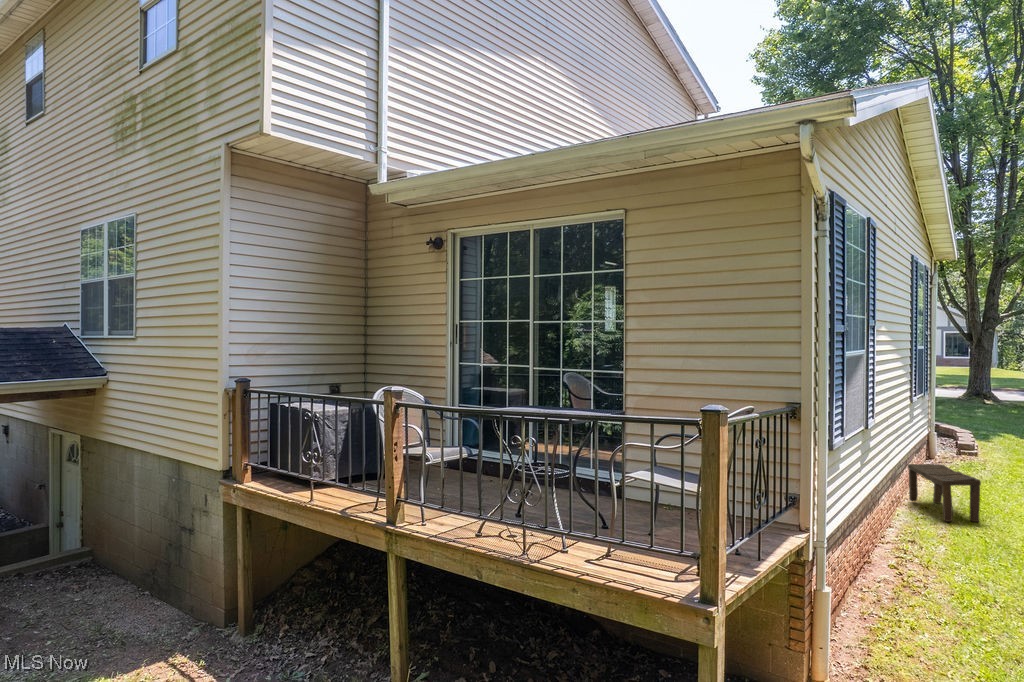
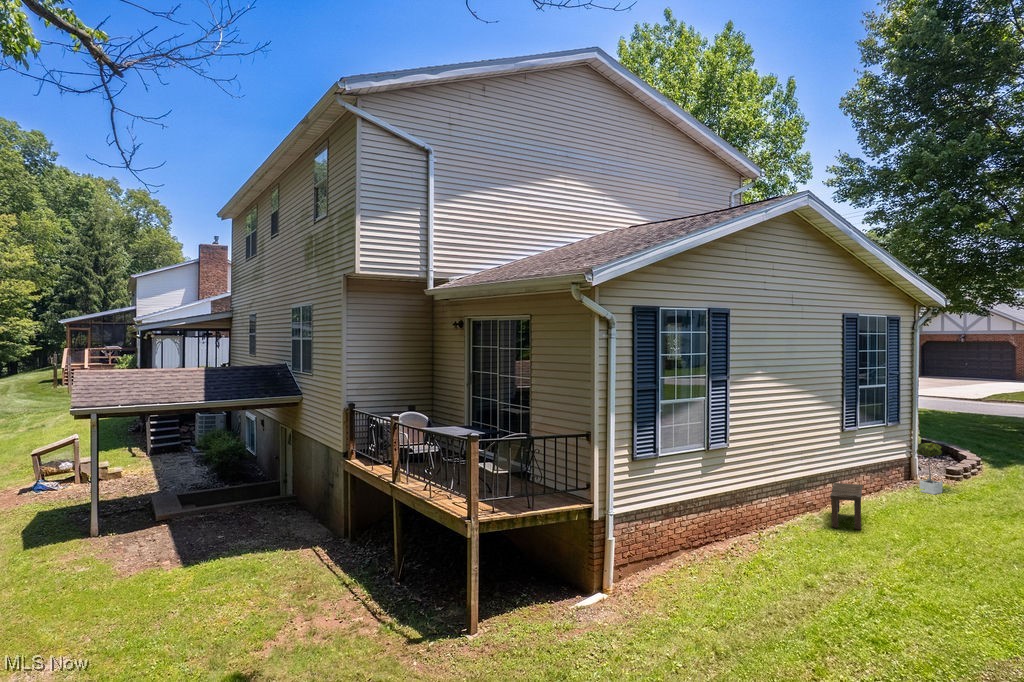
potted tree: none [930,411,959,469] -> present [916,443,943,494]

